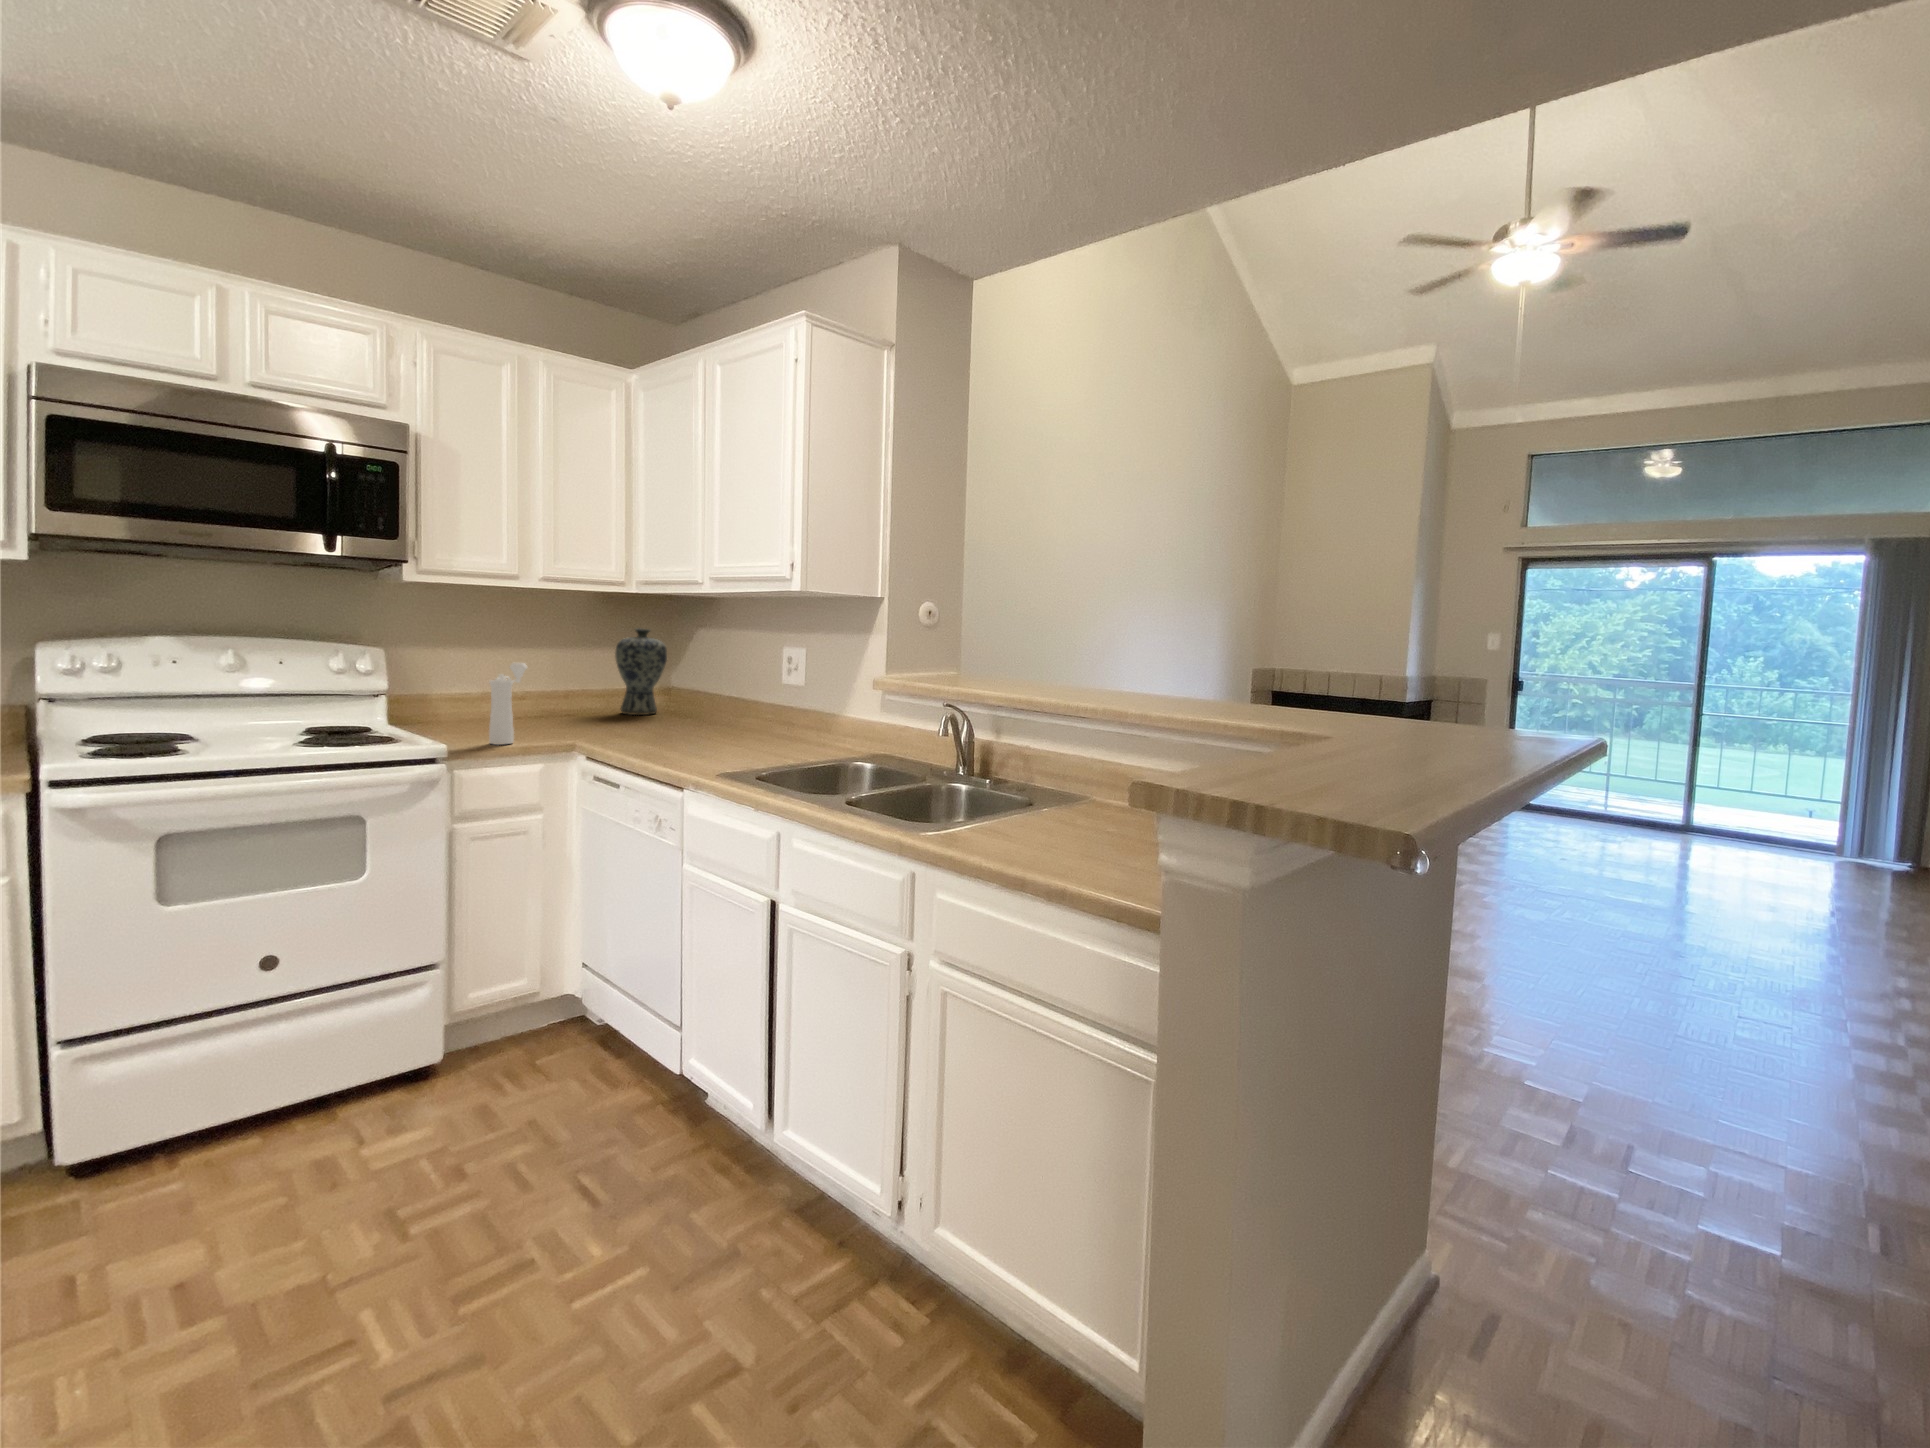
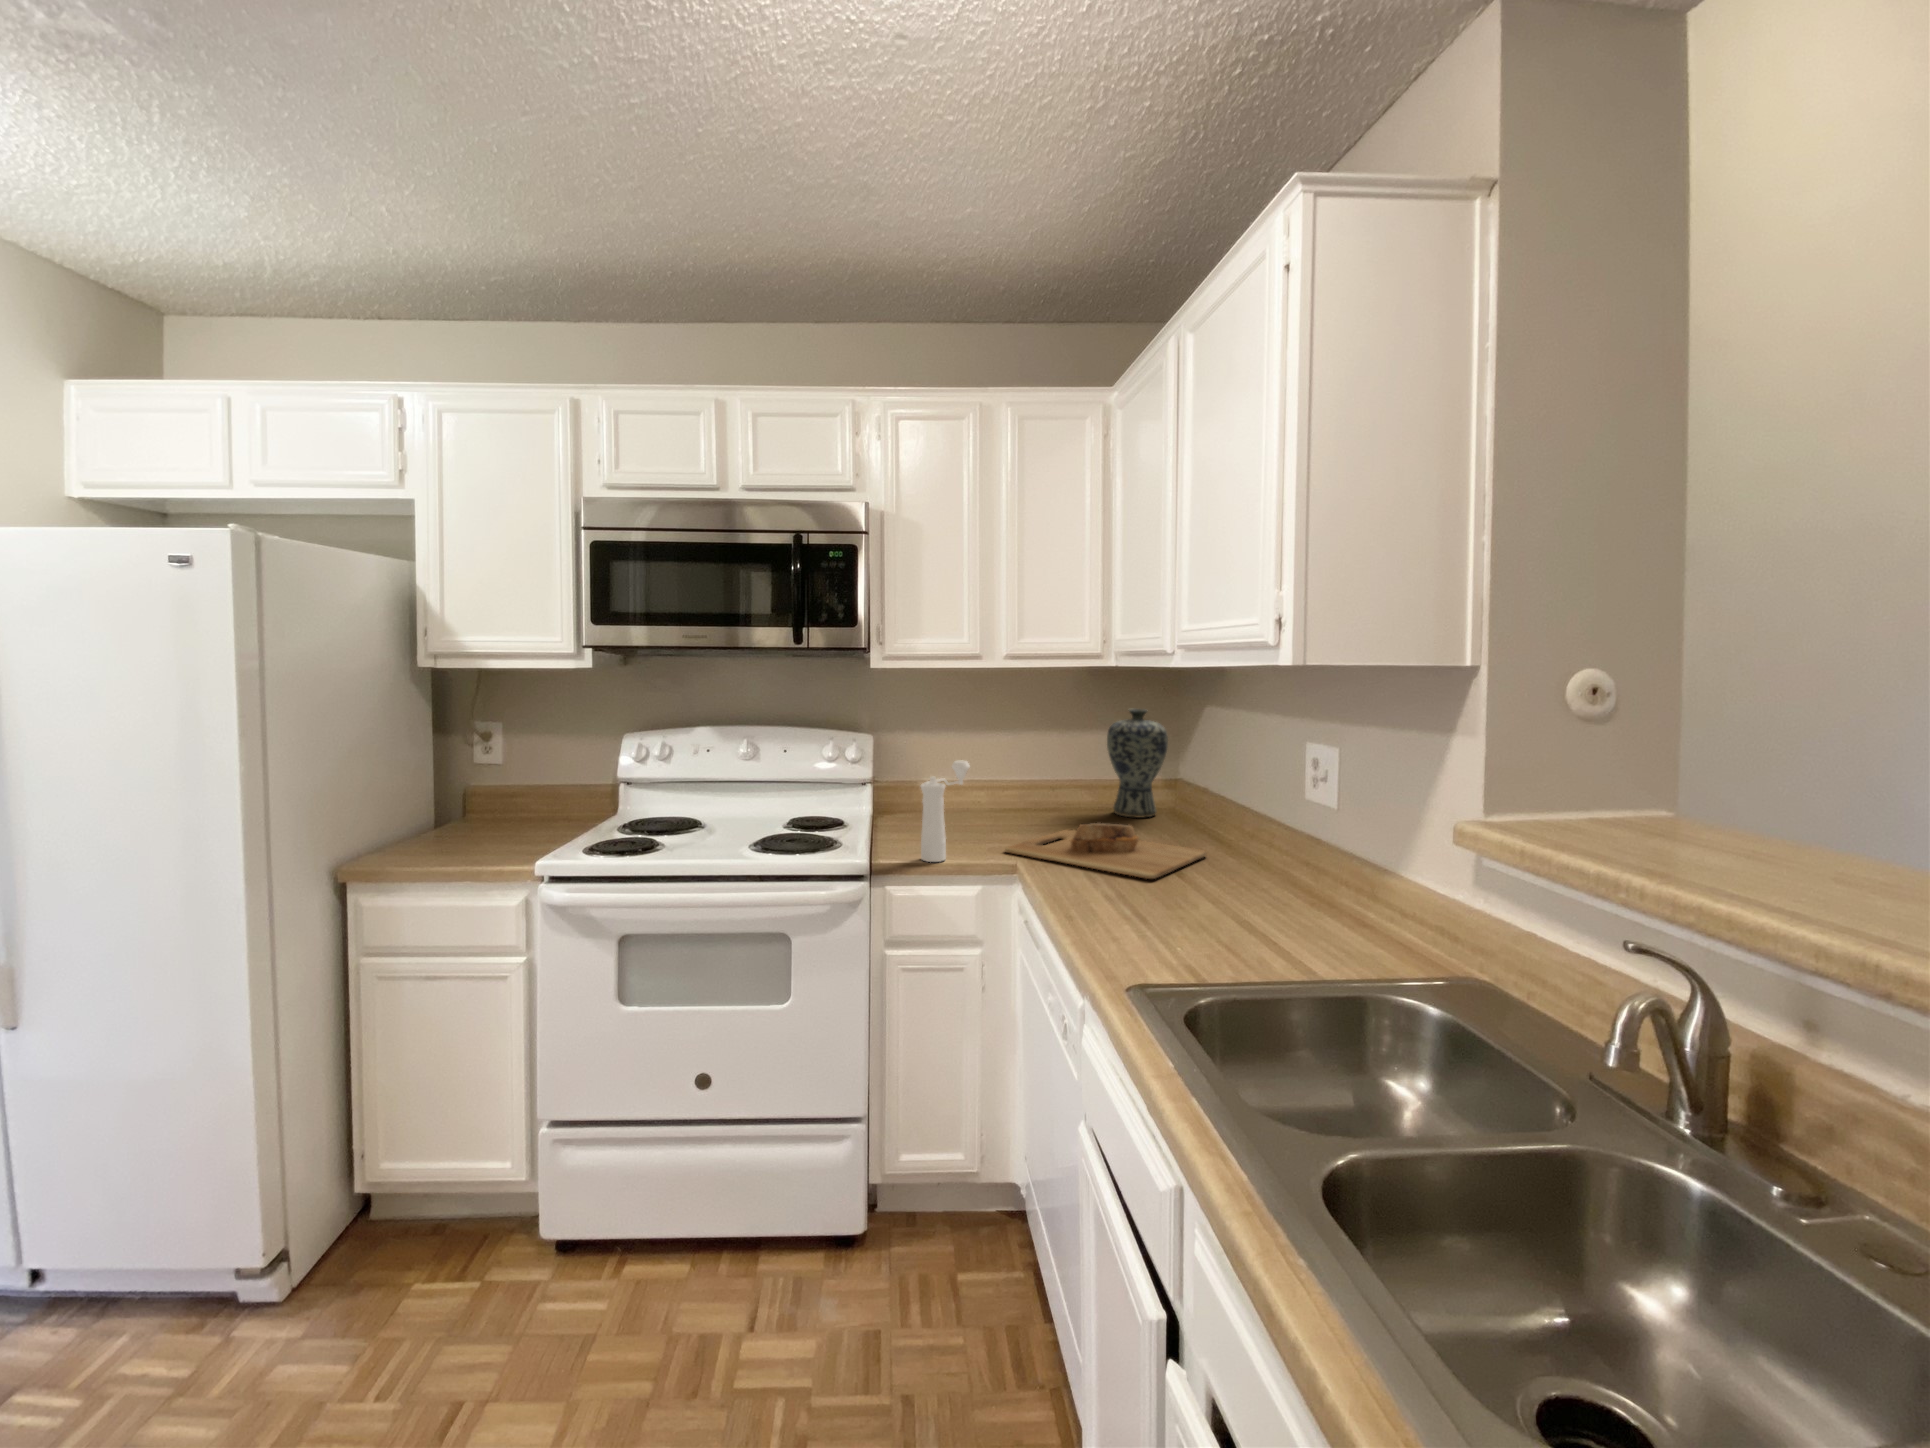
cutting board: none [559,709,715,740] -> present [1005,823,1206,879]

